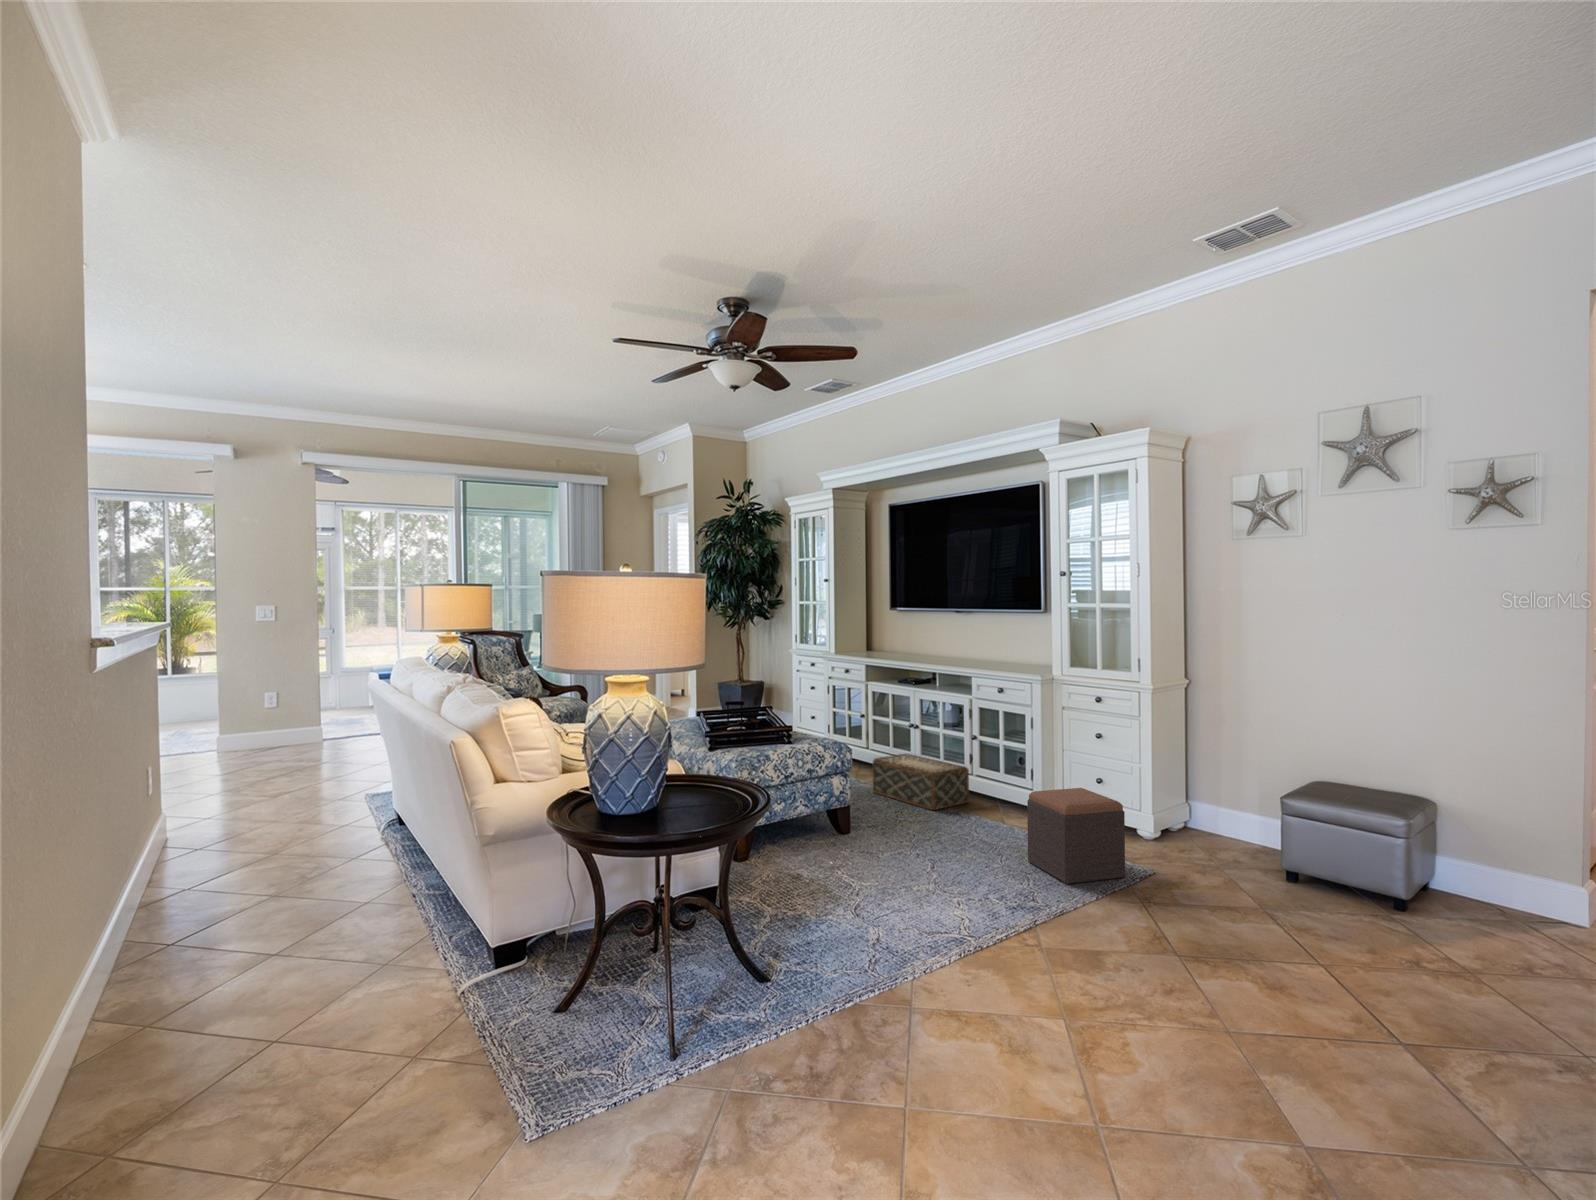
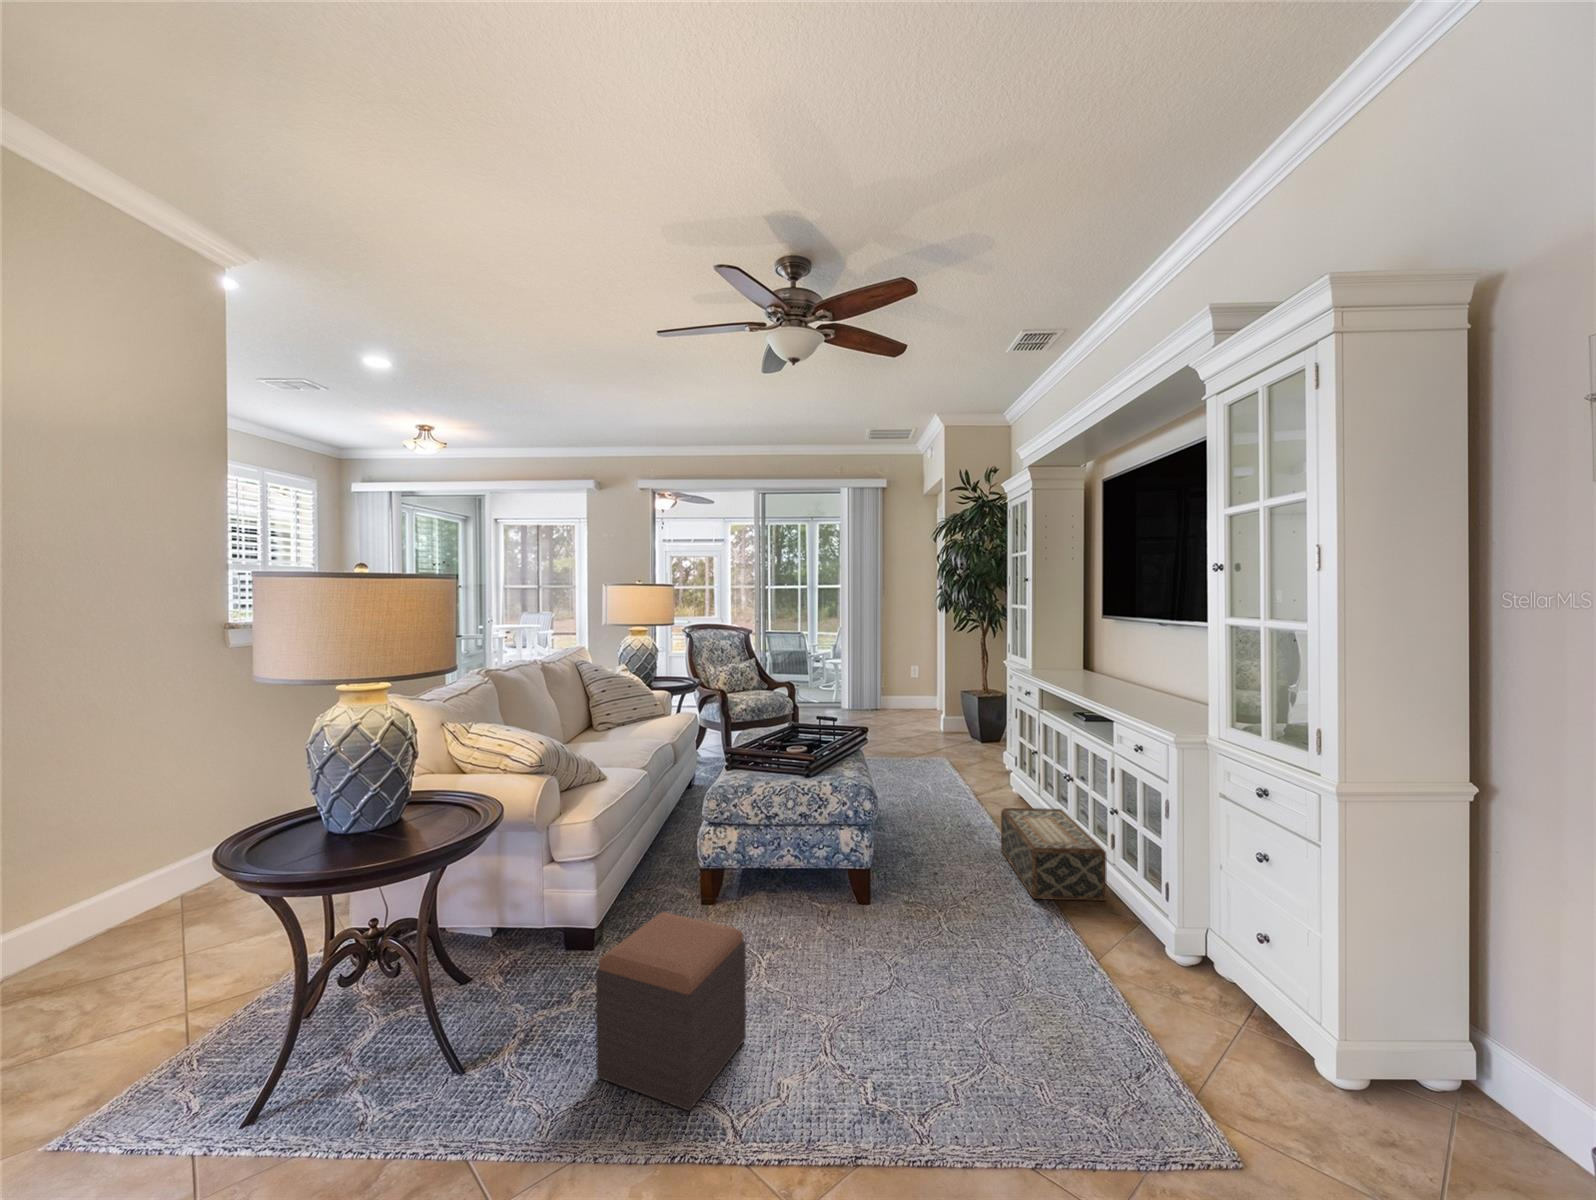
footstool: present [1027,788,1125,884] -> present [596,912,746,1111]

